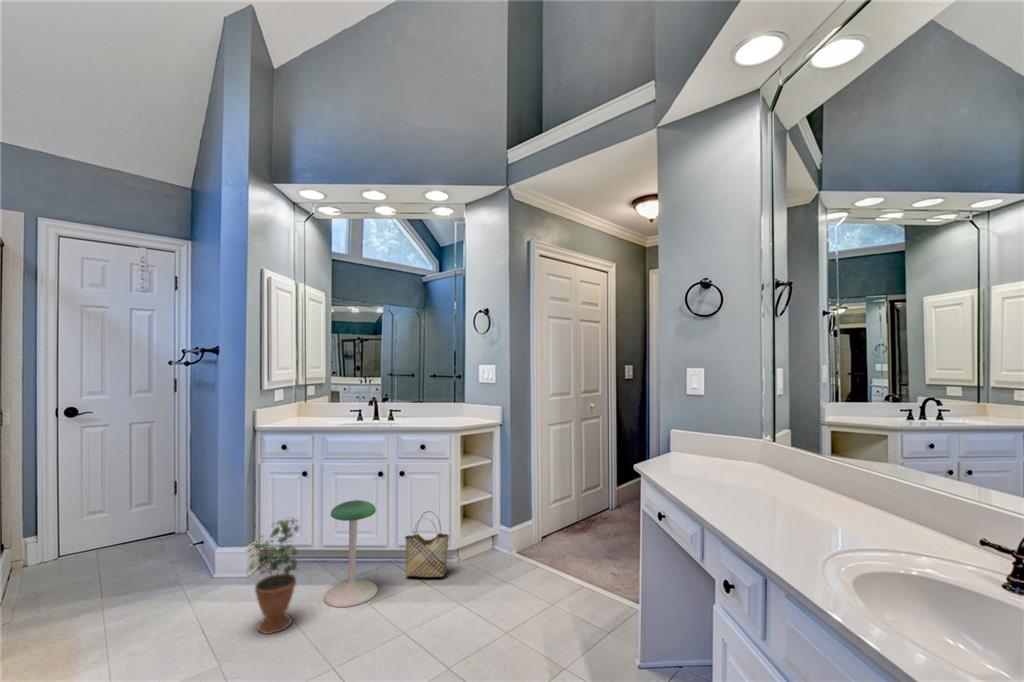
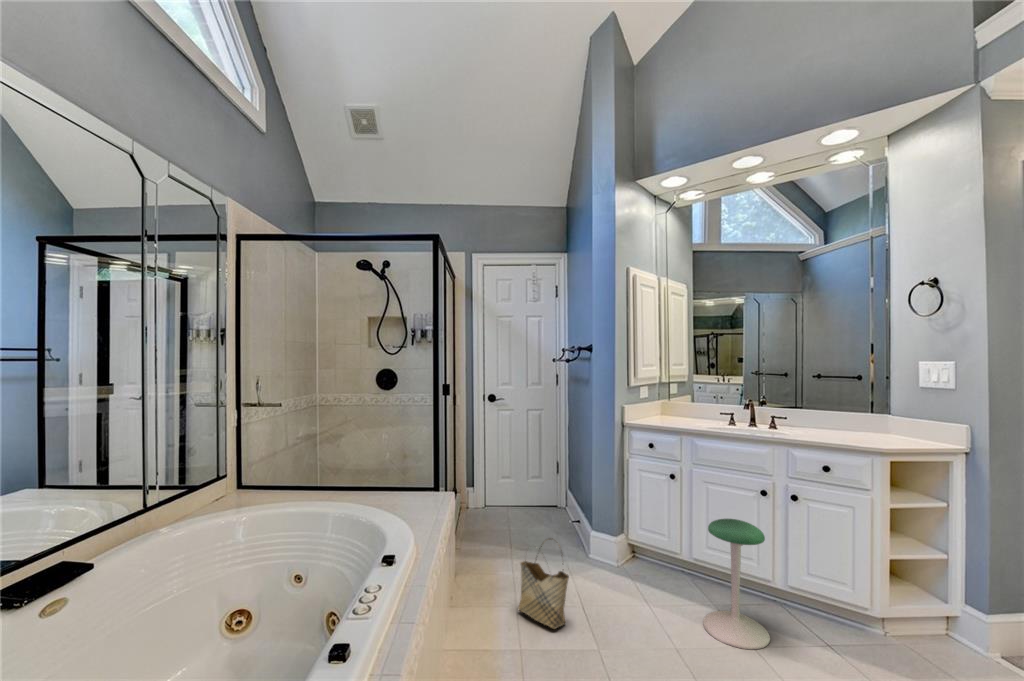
woven basket: present [405,511,449,577] -> present [518,539,569,629]
potted plant: present [249,519,299,634] -> none [625,517,677,645]

